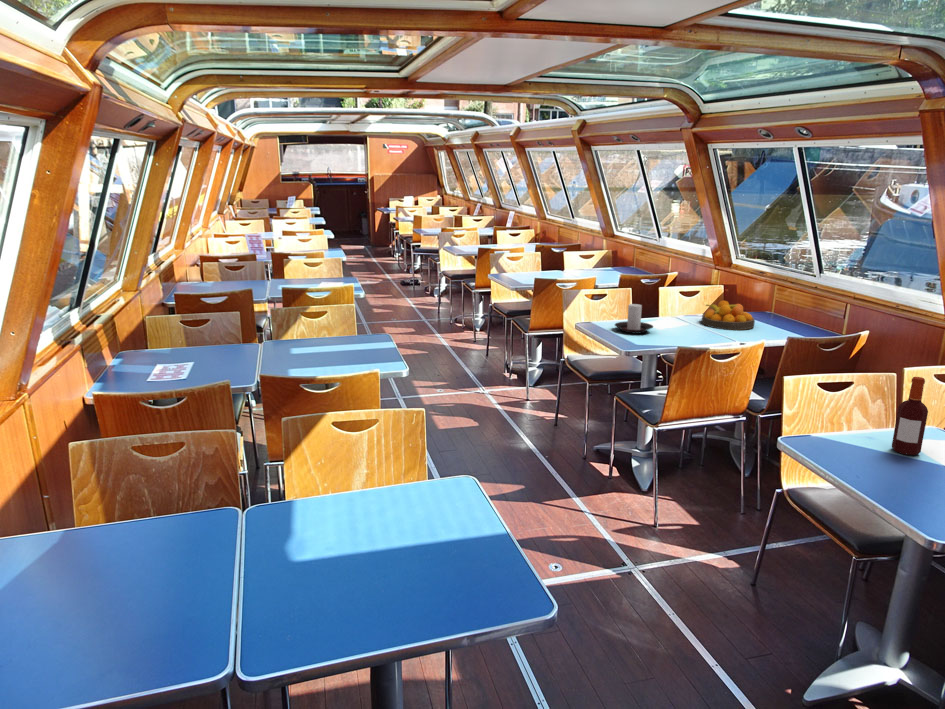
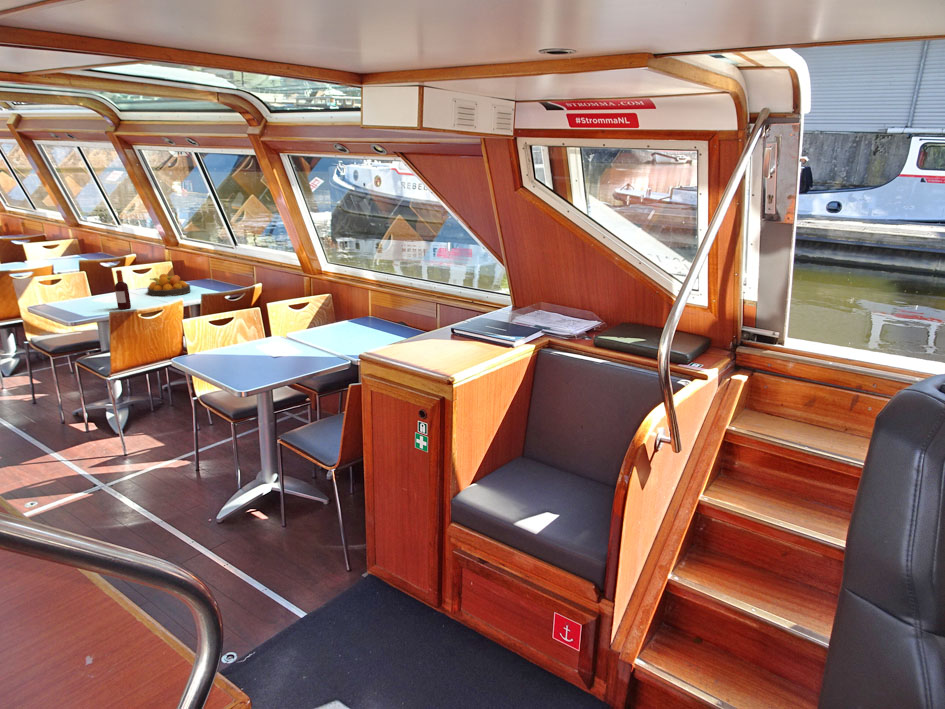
candle holder: present [615,304,653,334] -> none [63,285,100,310]
bottle: present [892,377,928,455] -> present [115,270,131,309]

